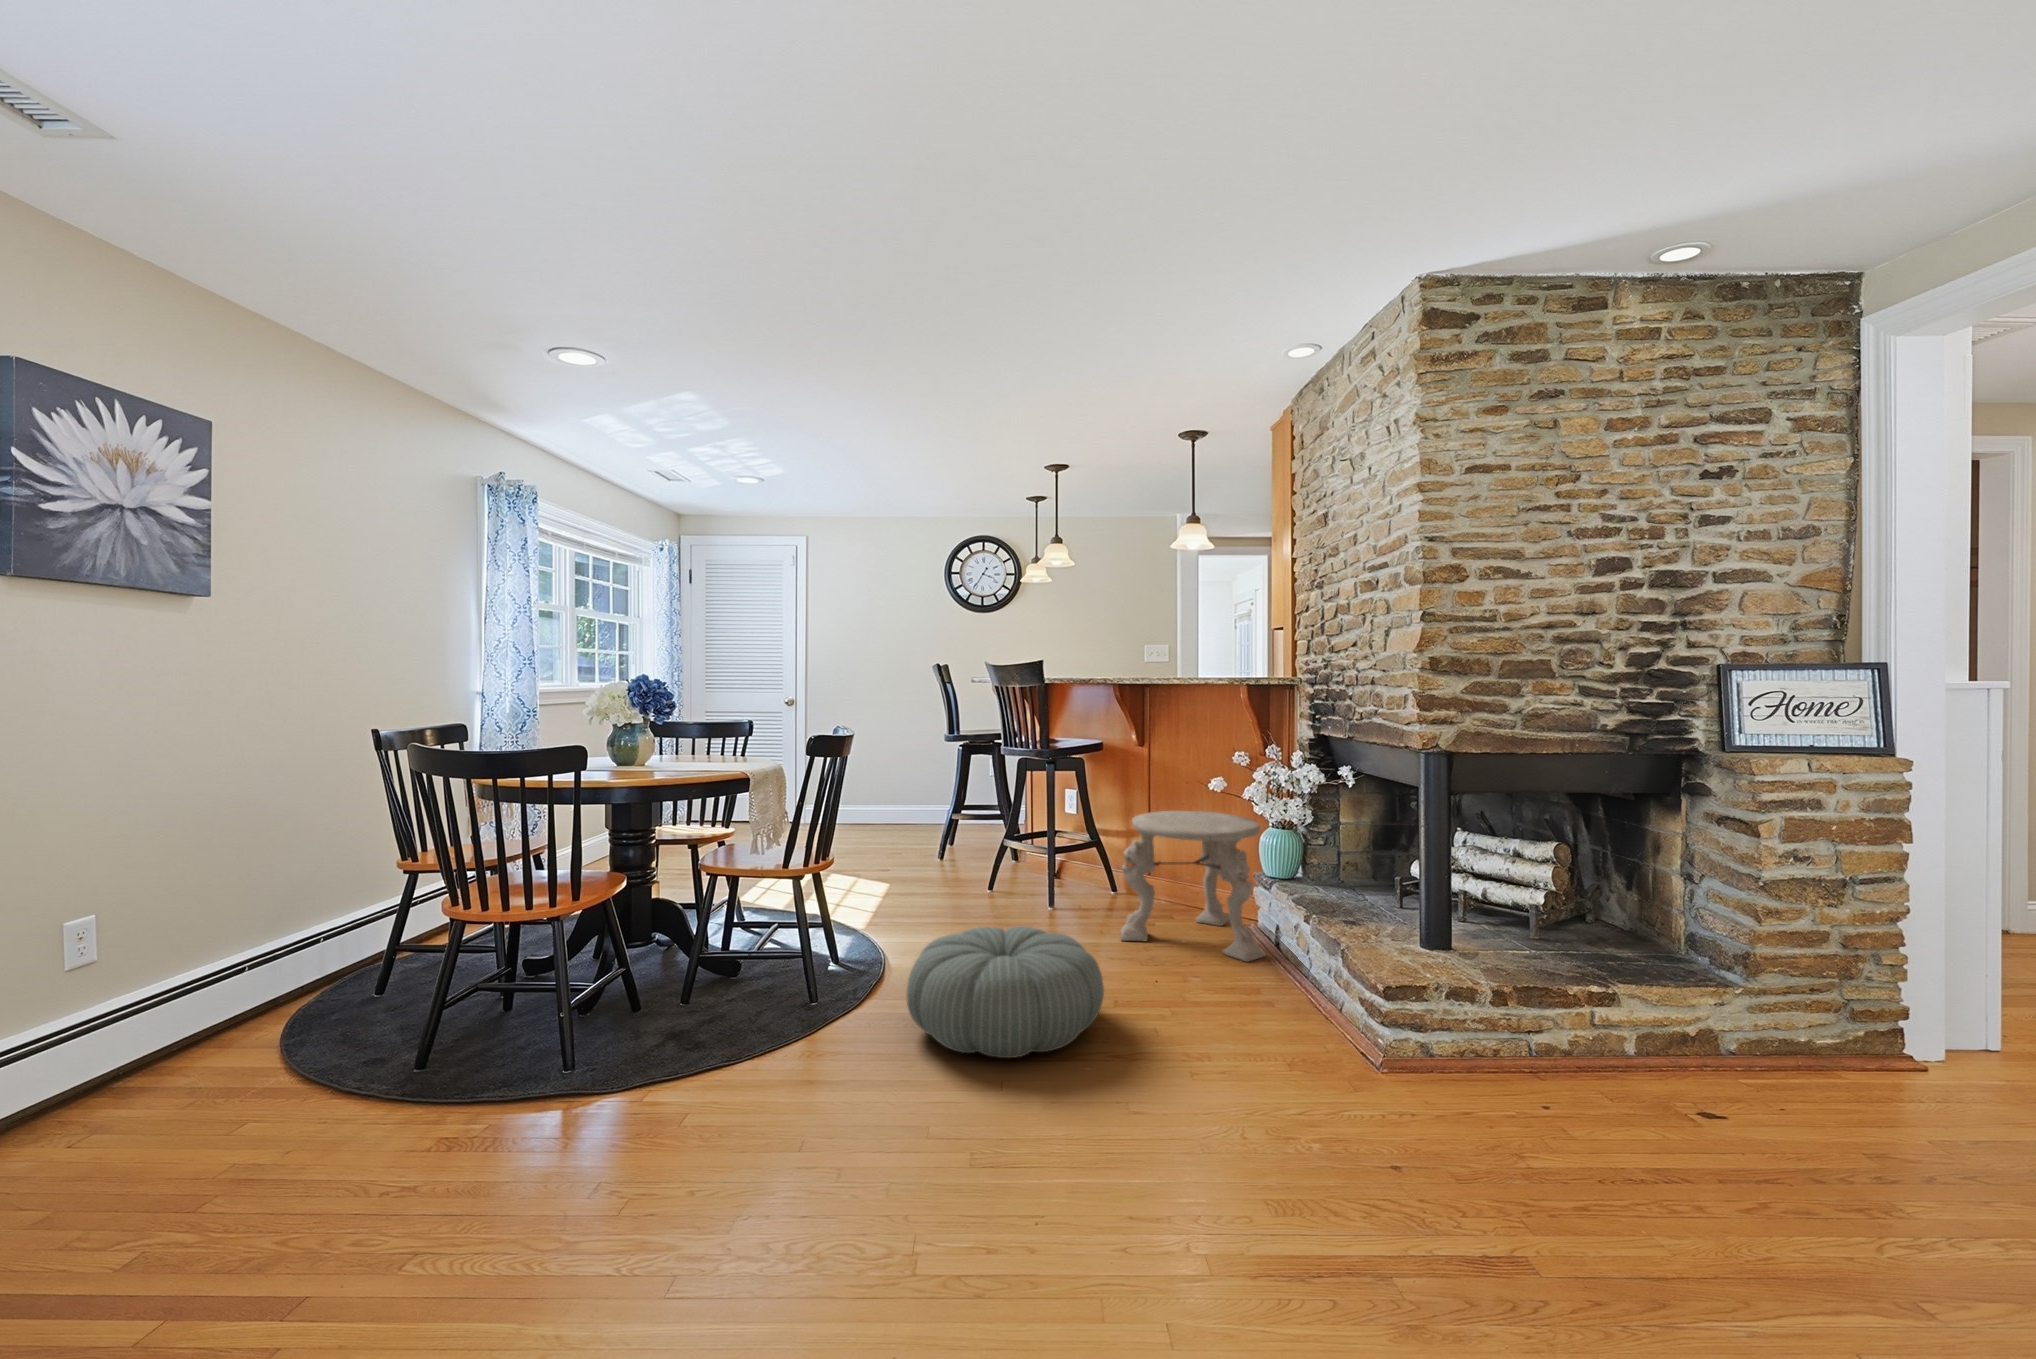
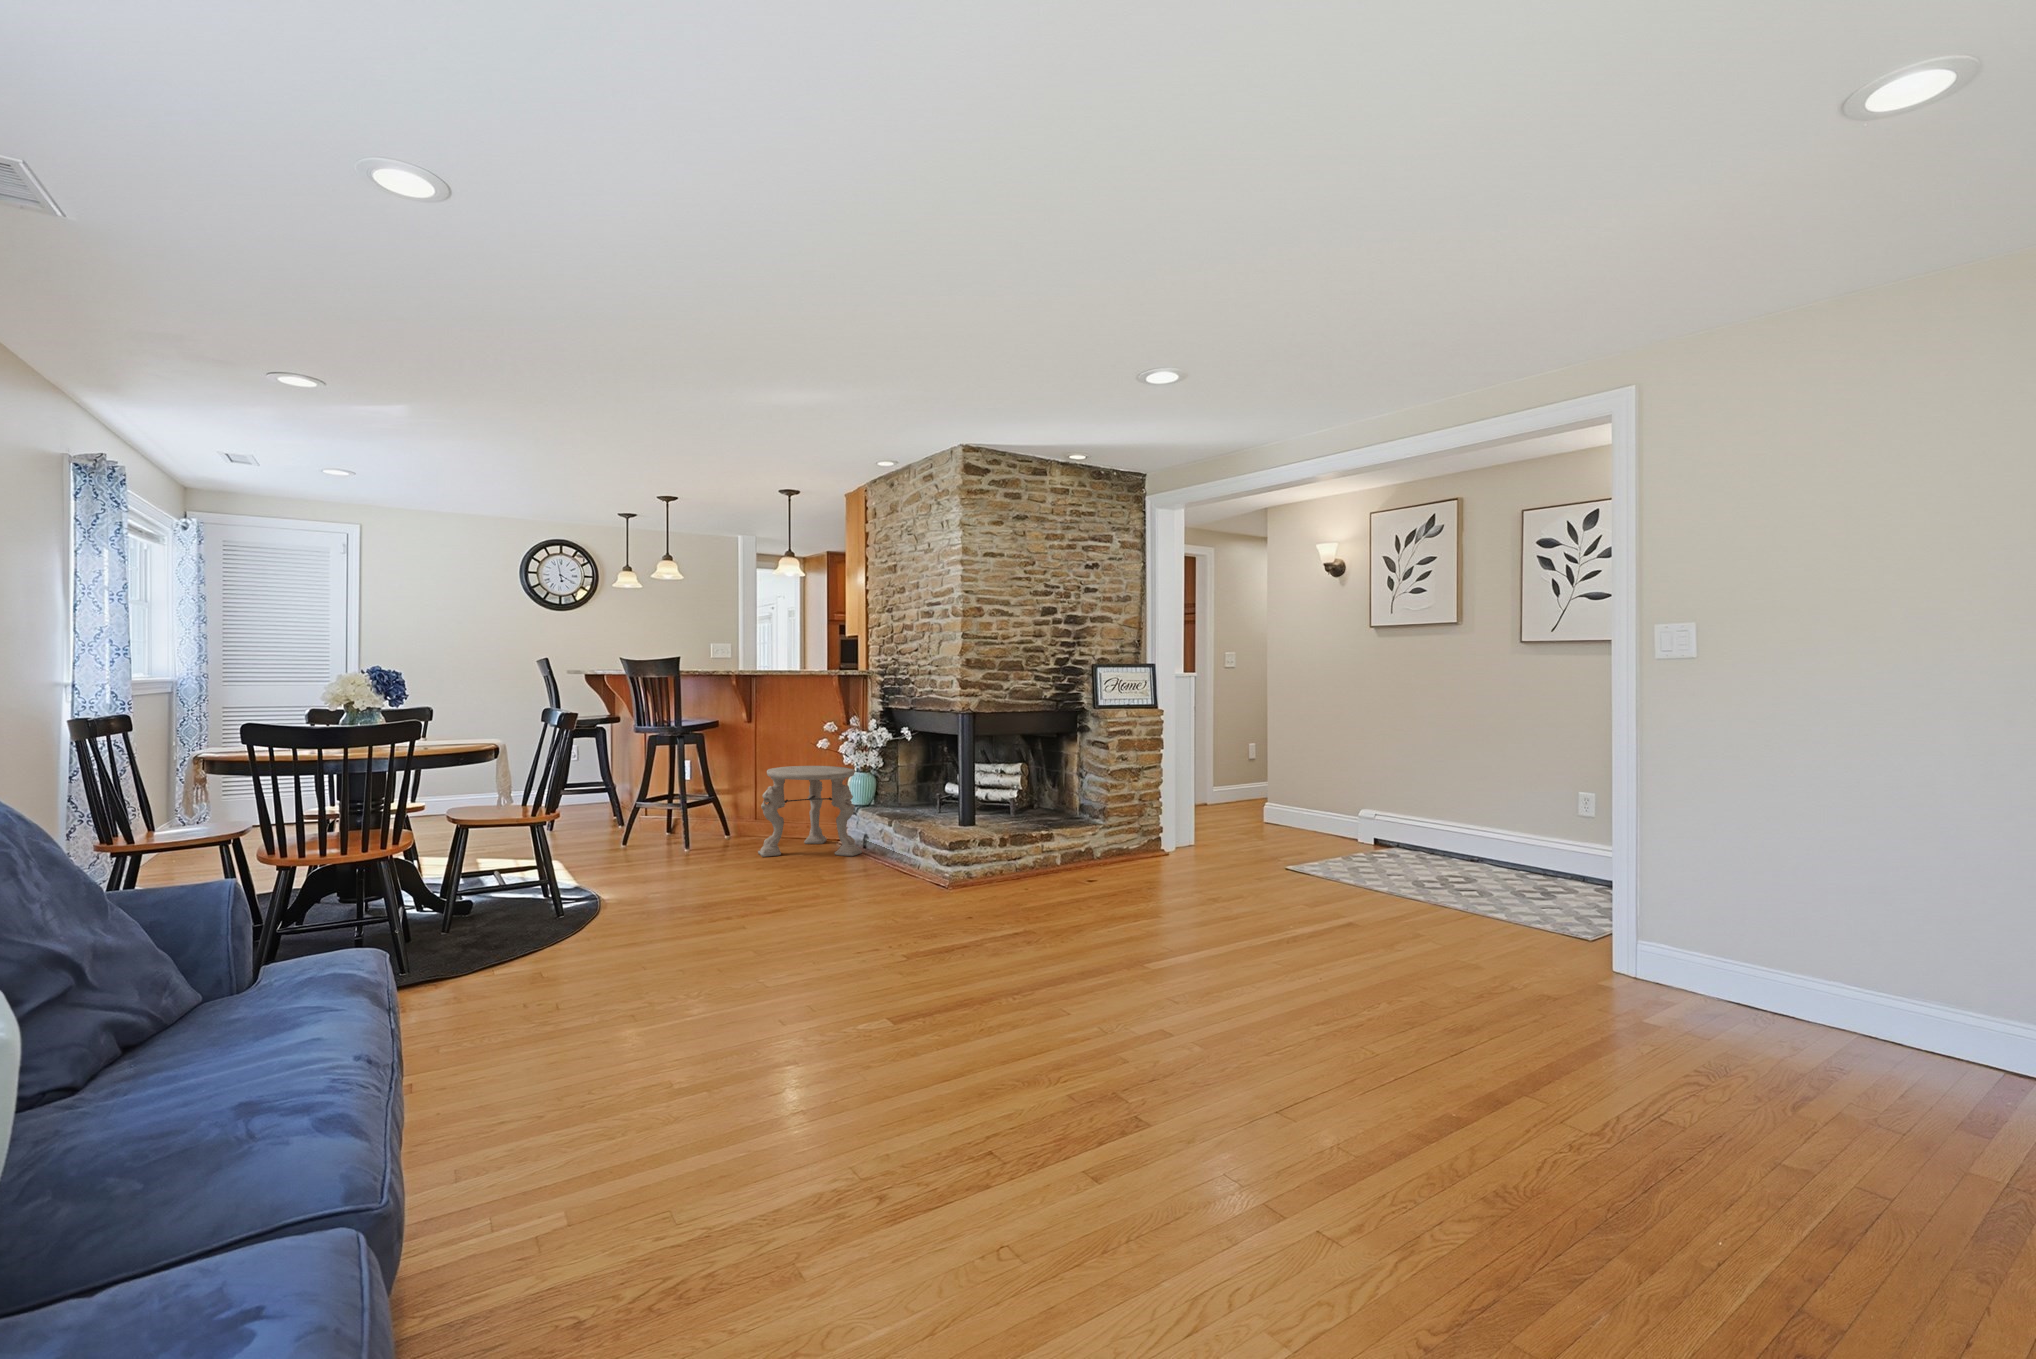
pouf: present [906,926,1104,1058] -> none [661,837,794,909]

